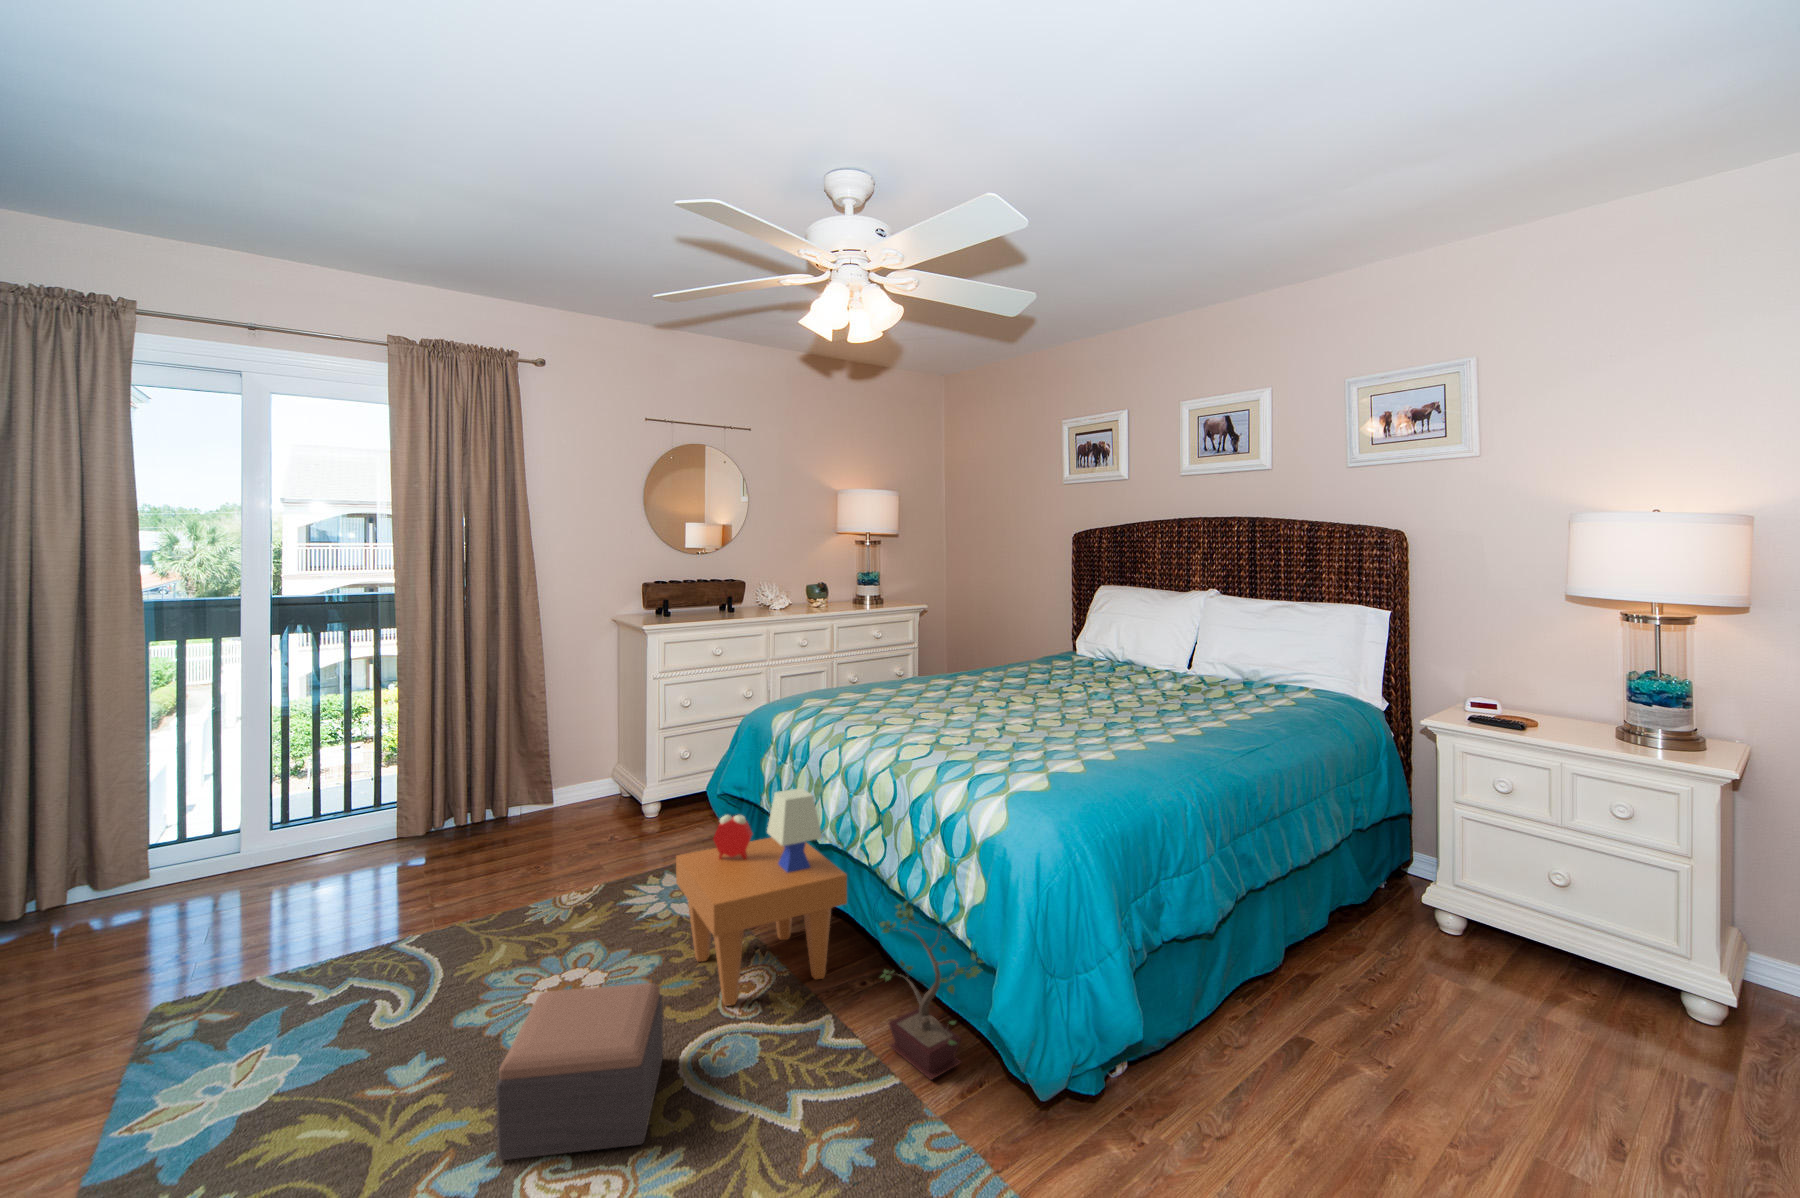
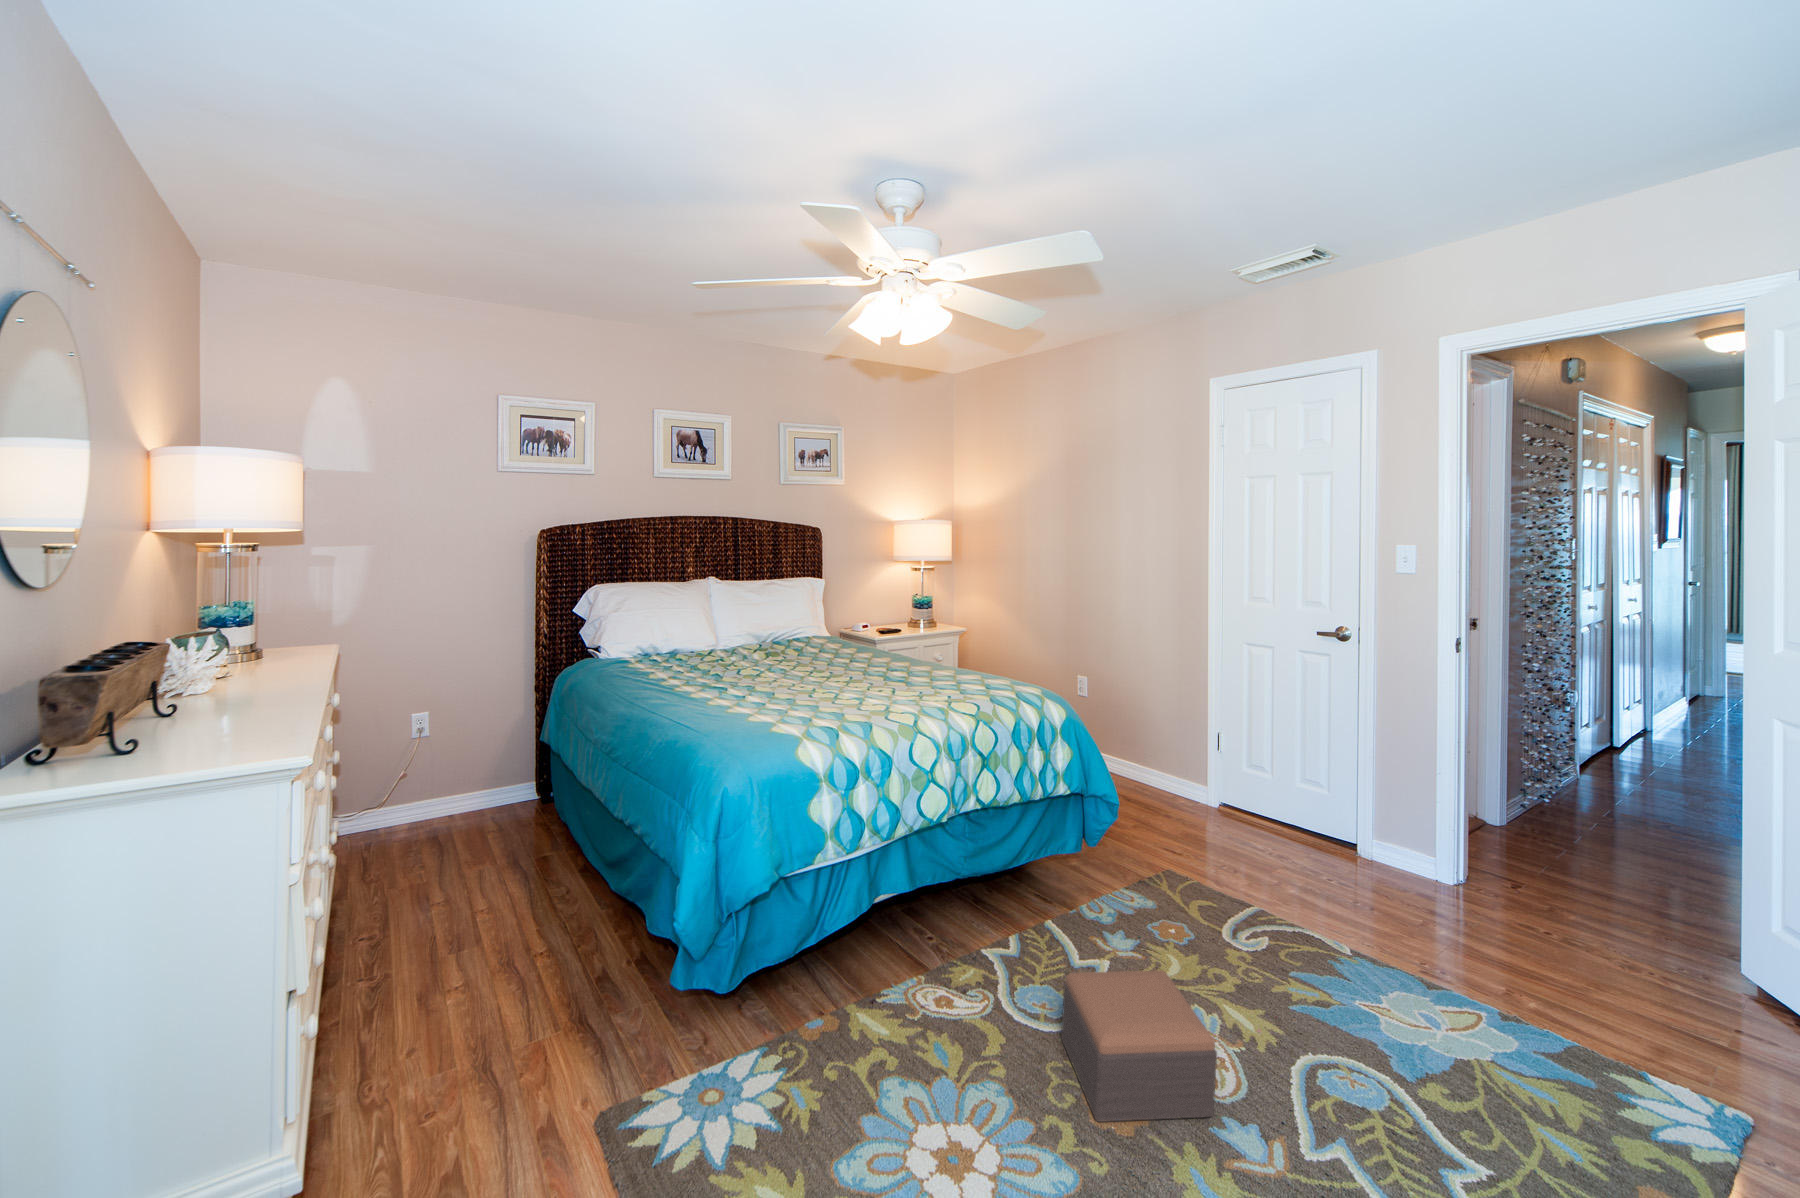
side table: present [676,788,847,1006] -> none [831,798,1008,1034]
potted plant: present [880,901,983,1079] -> none [1010,795,1104,926]

